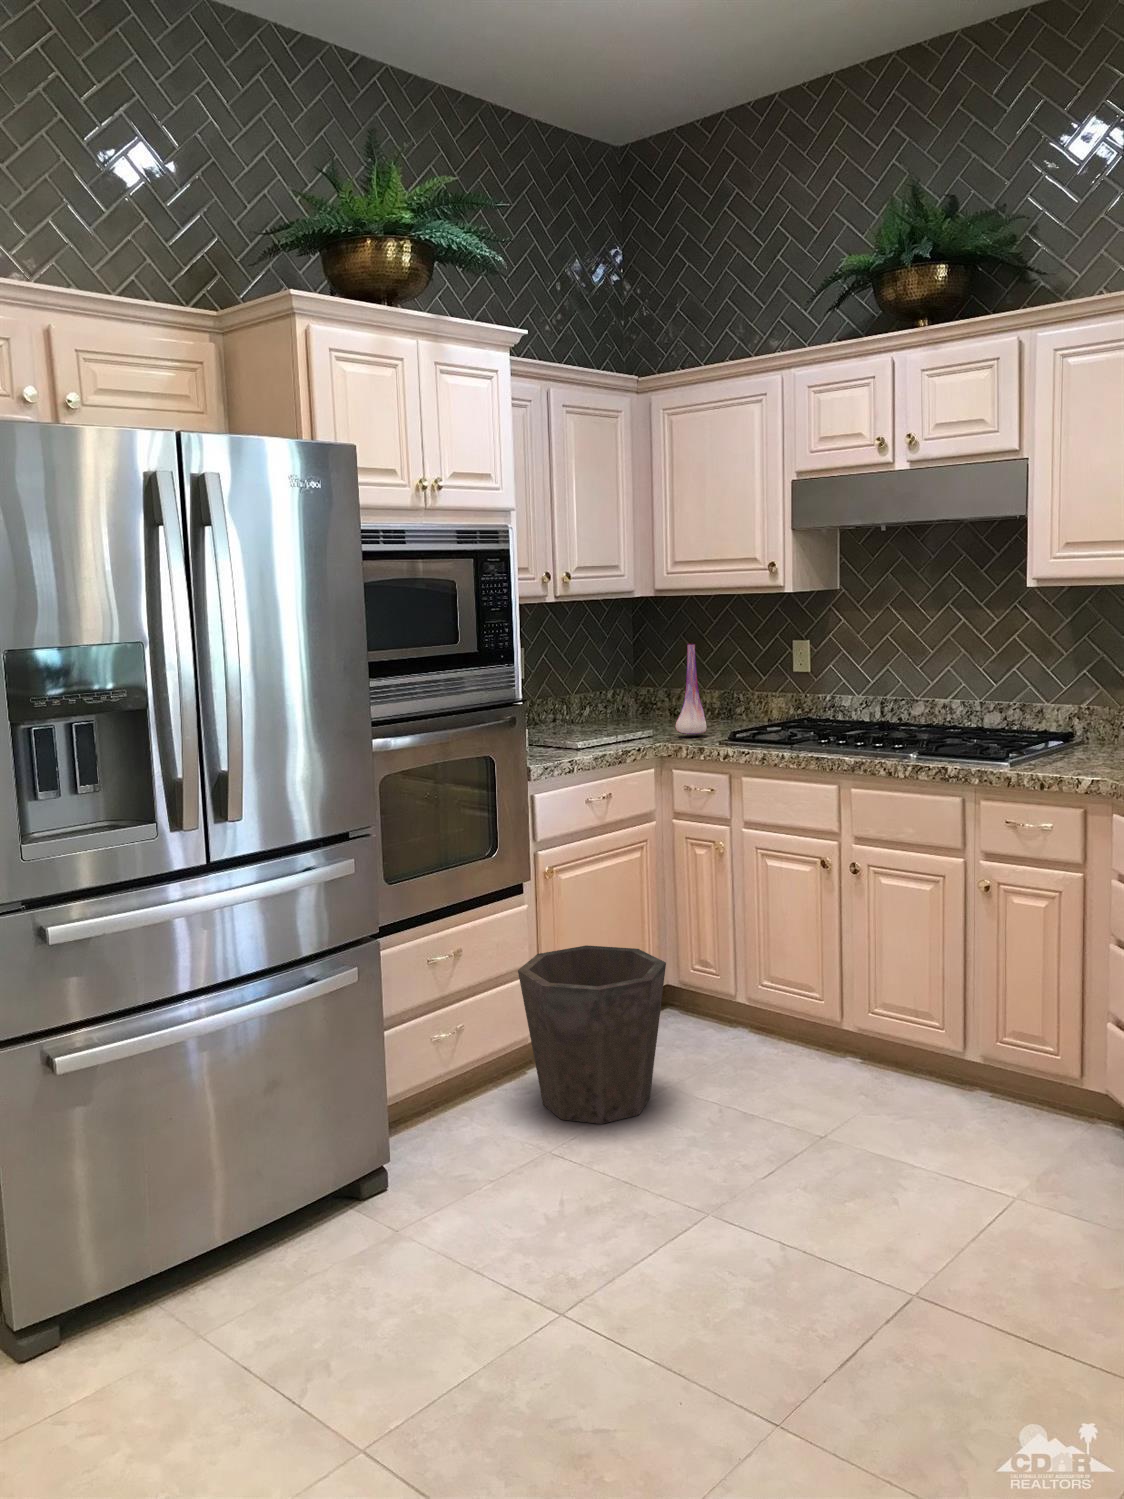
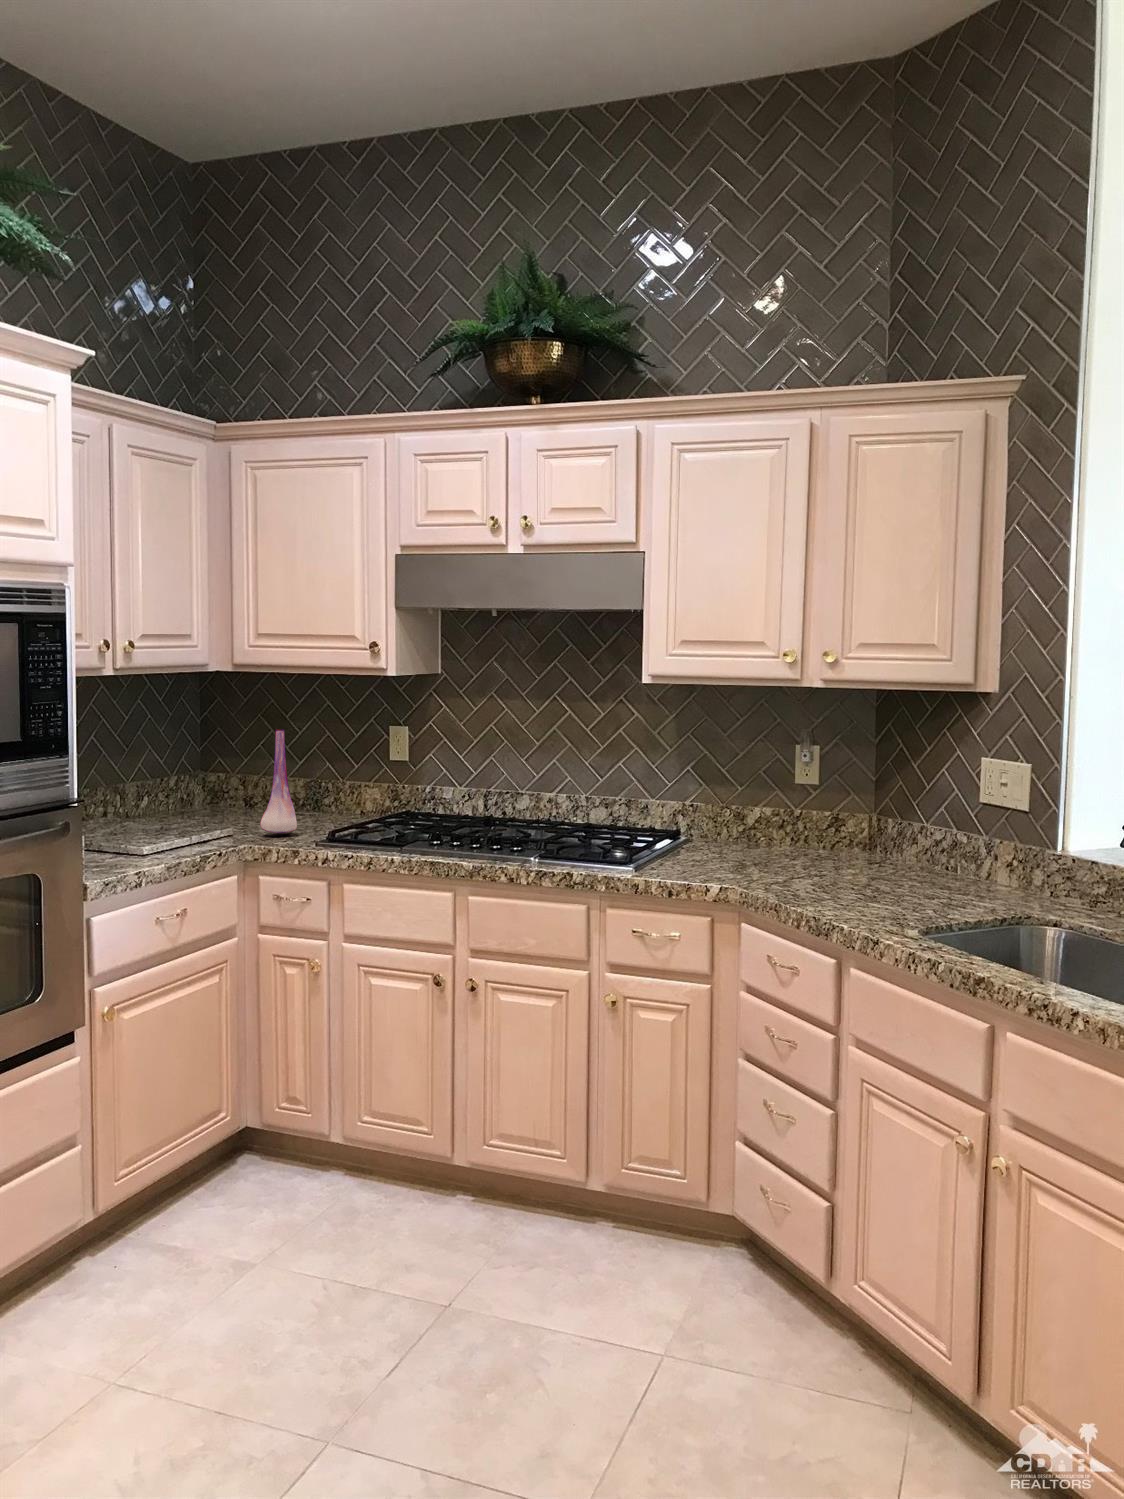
waste bin: present [518,945,666,1124] -> none [69,1097,260,1328]

